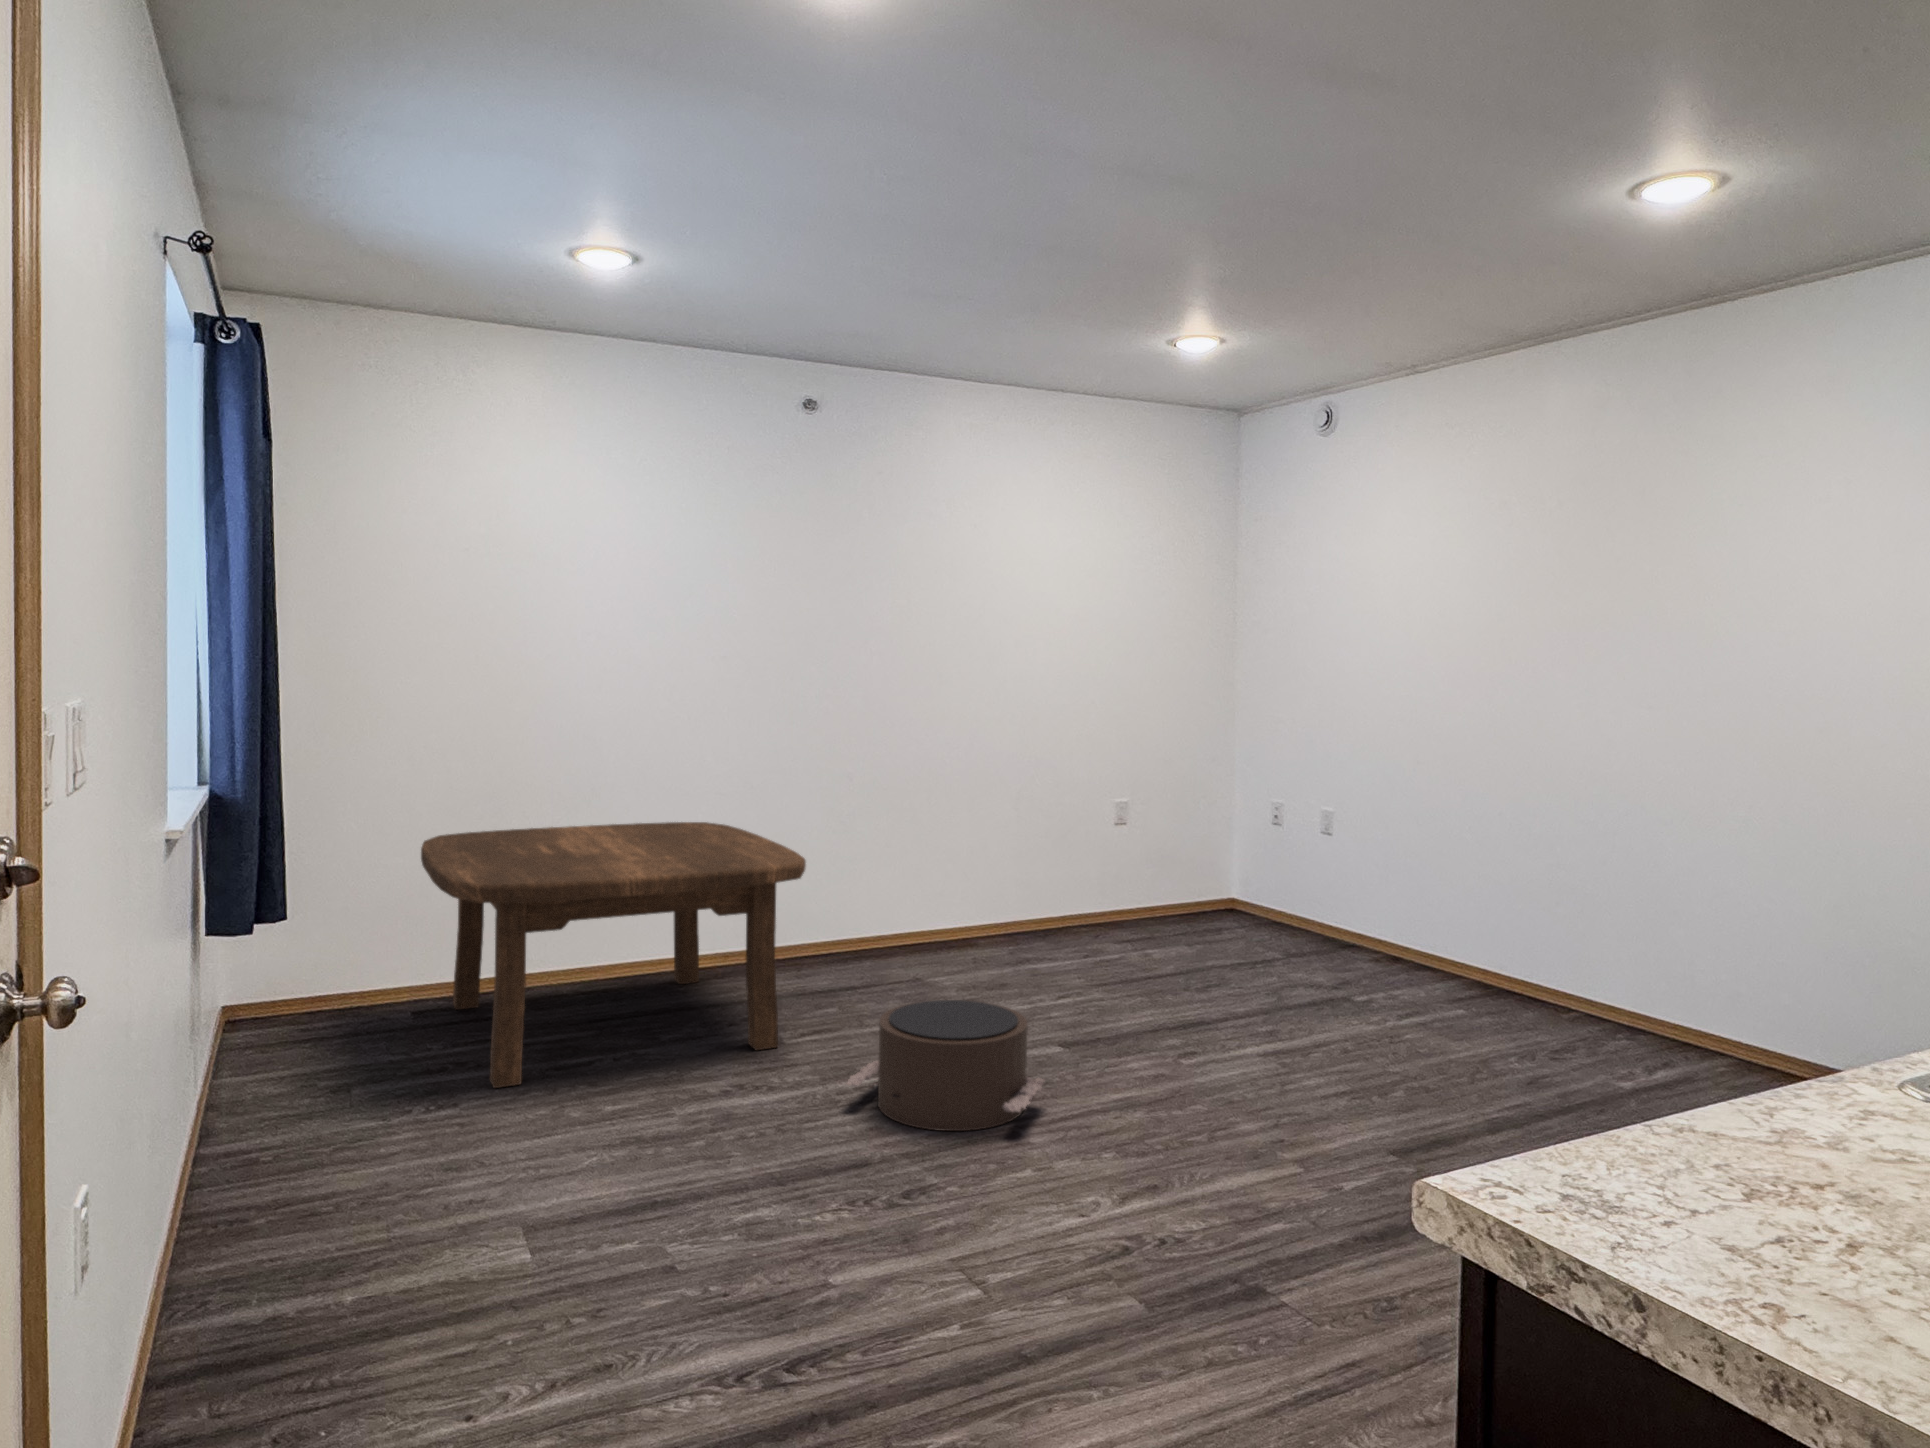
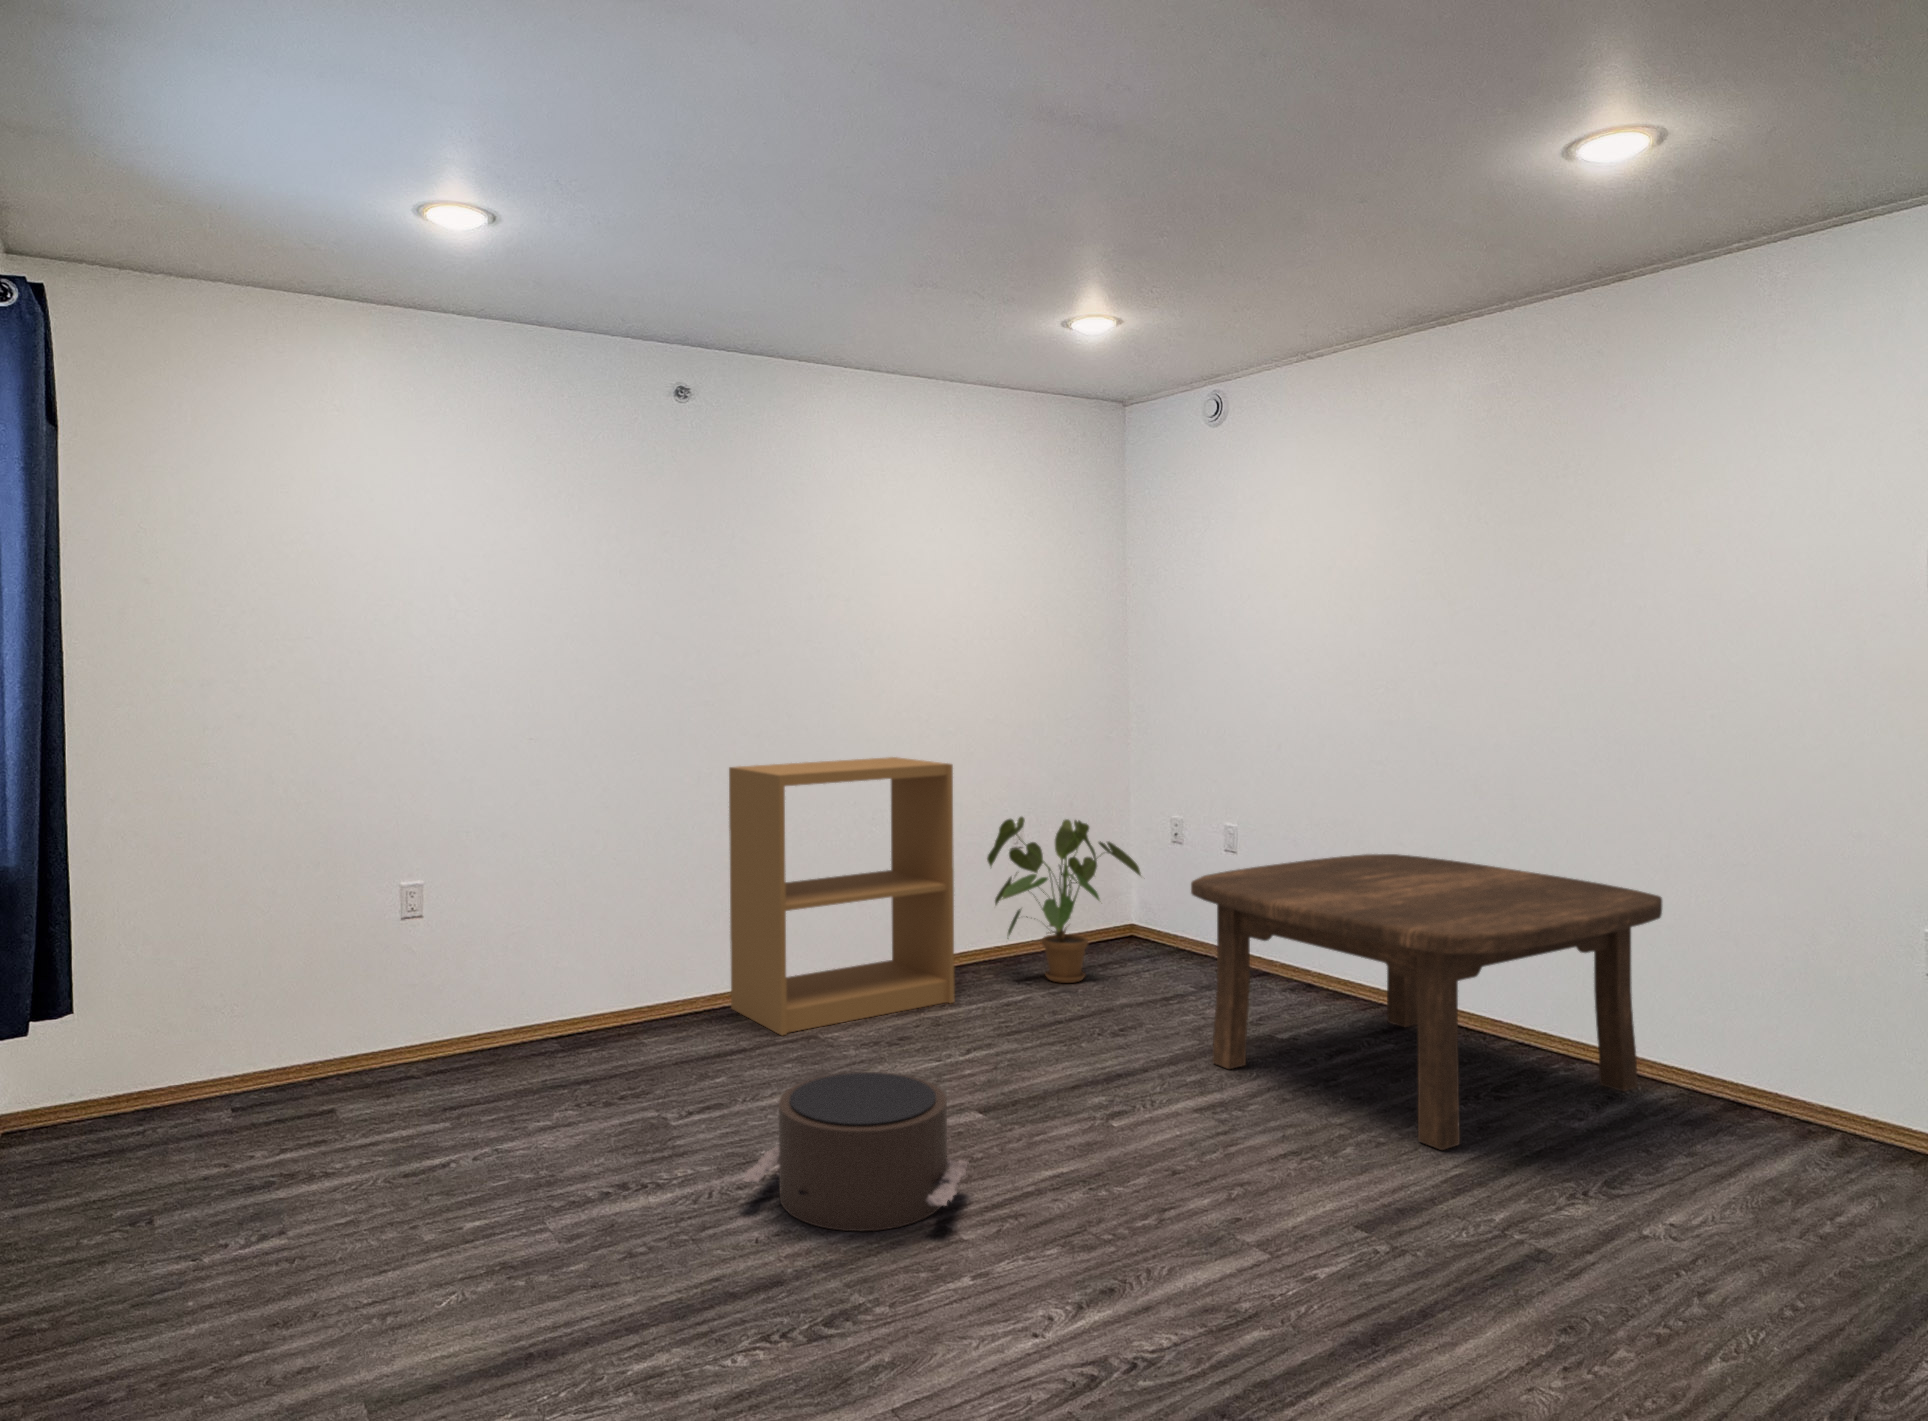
bookshelf: none [854,732,1063,977] -> present [729,757,955,1035]
house plant: none [1097,792,1244,946] -> present [987,817,1141,983]
coffee table: present [421,822,806,1088] -> present [1191,854,1662,1150]

